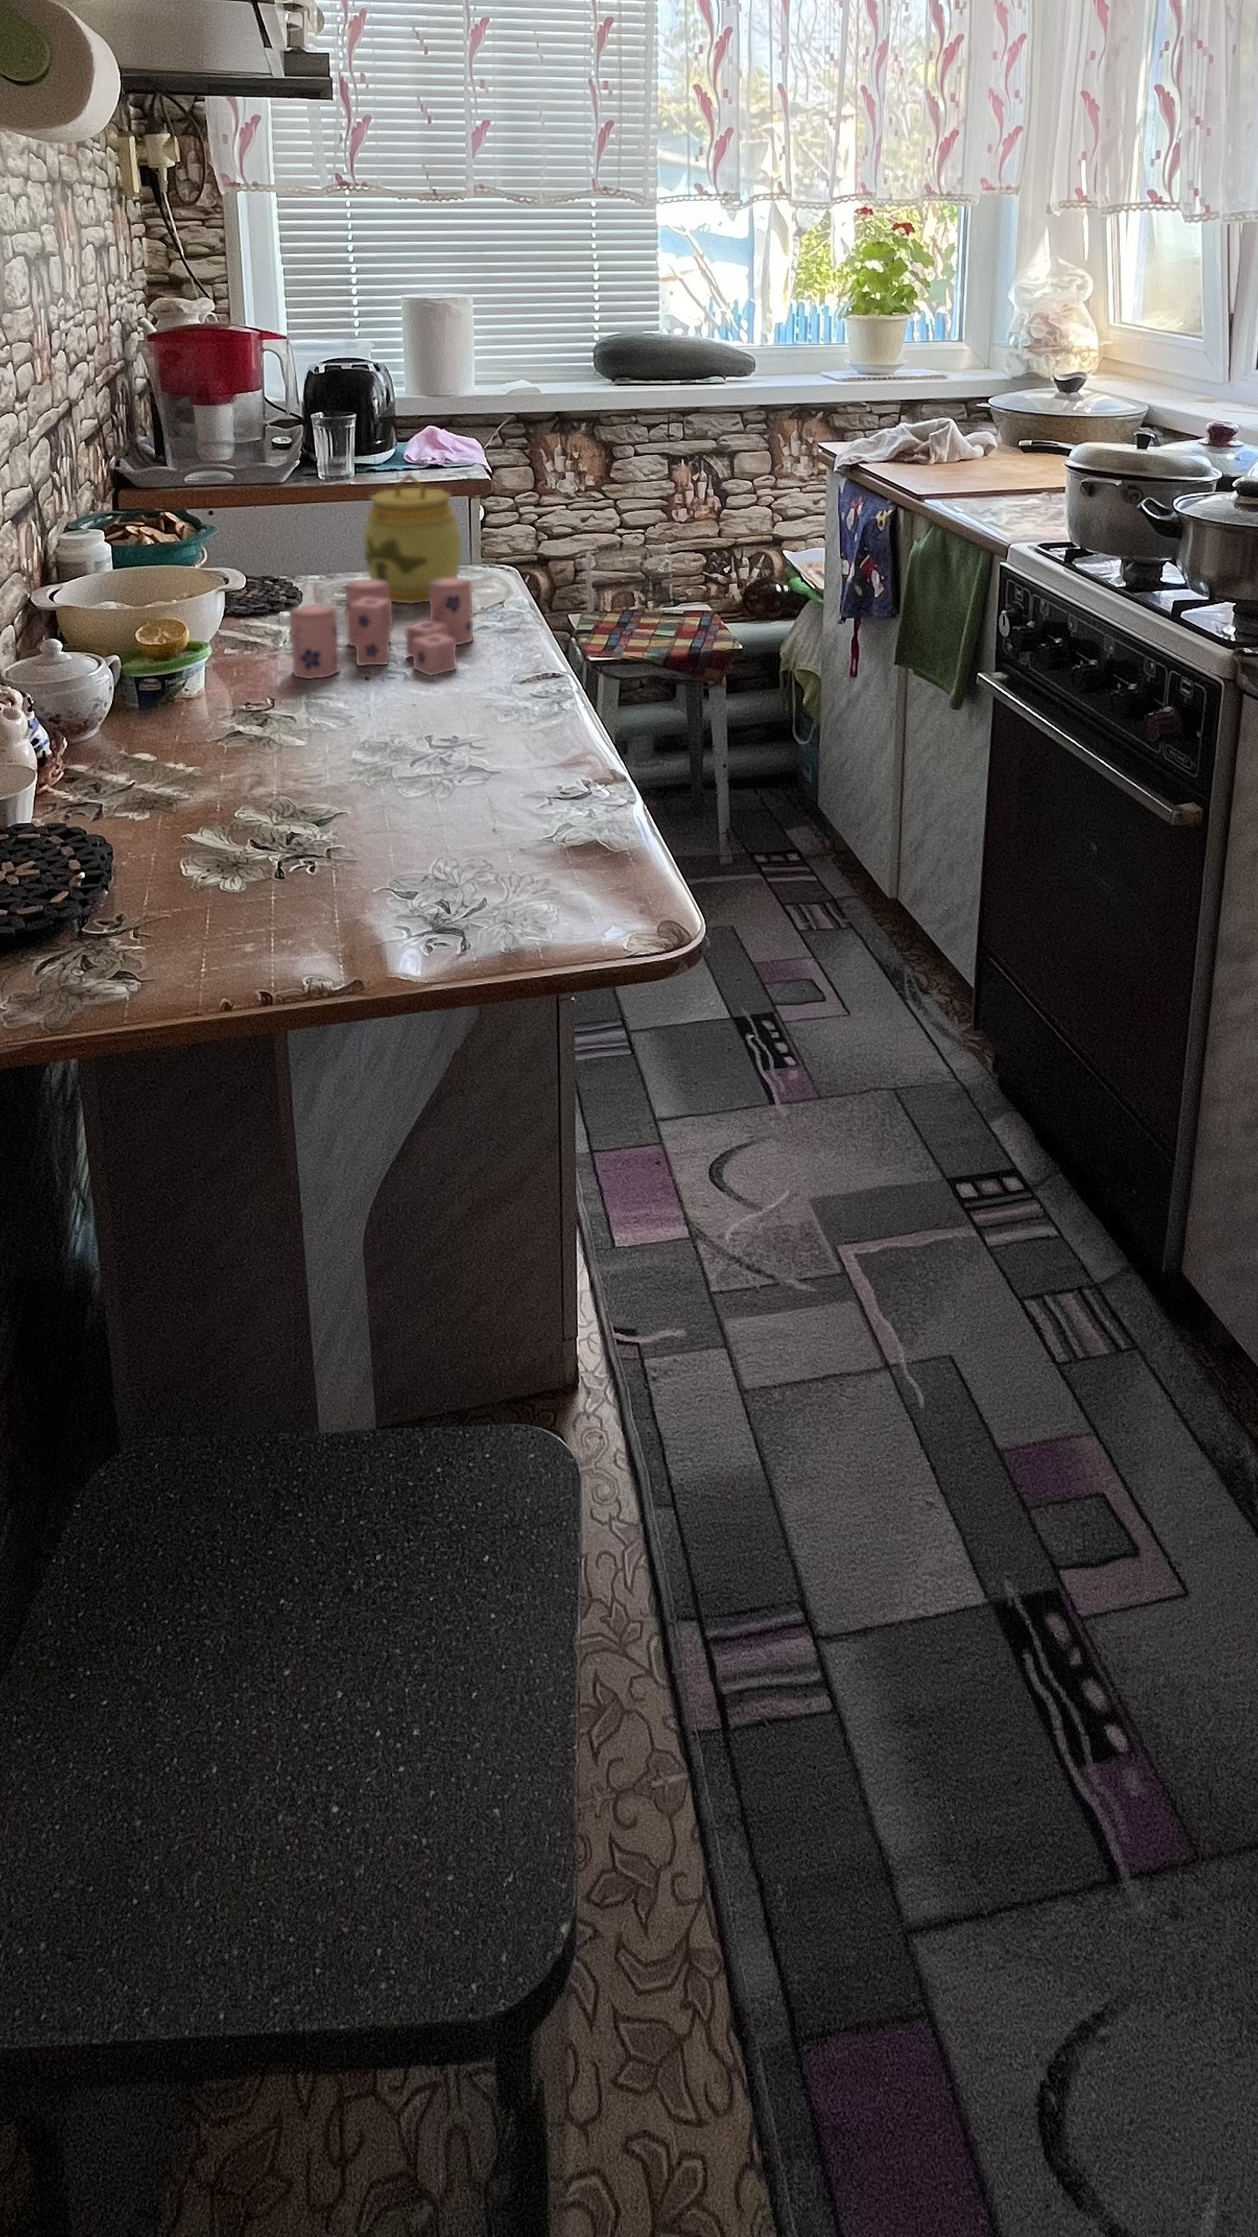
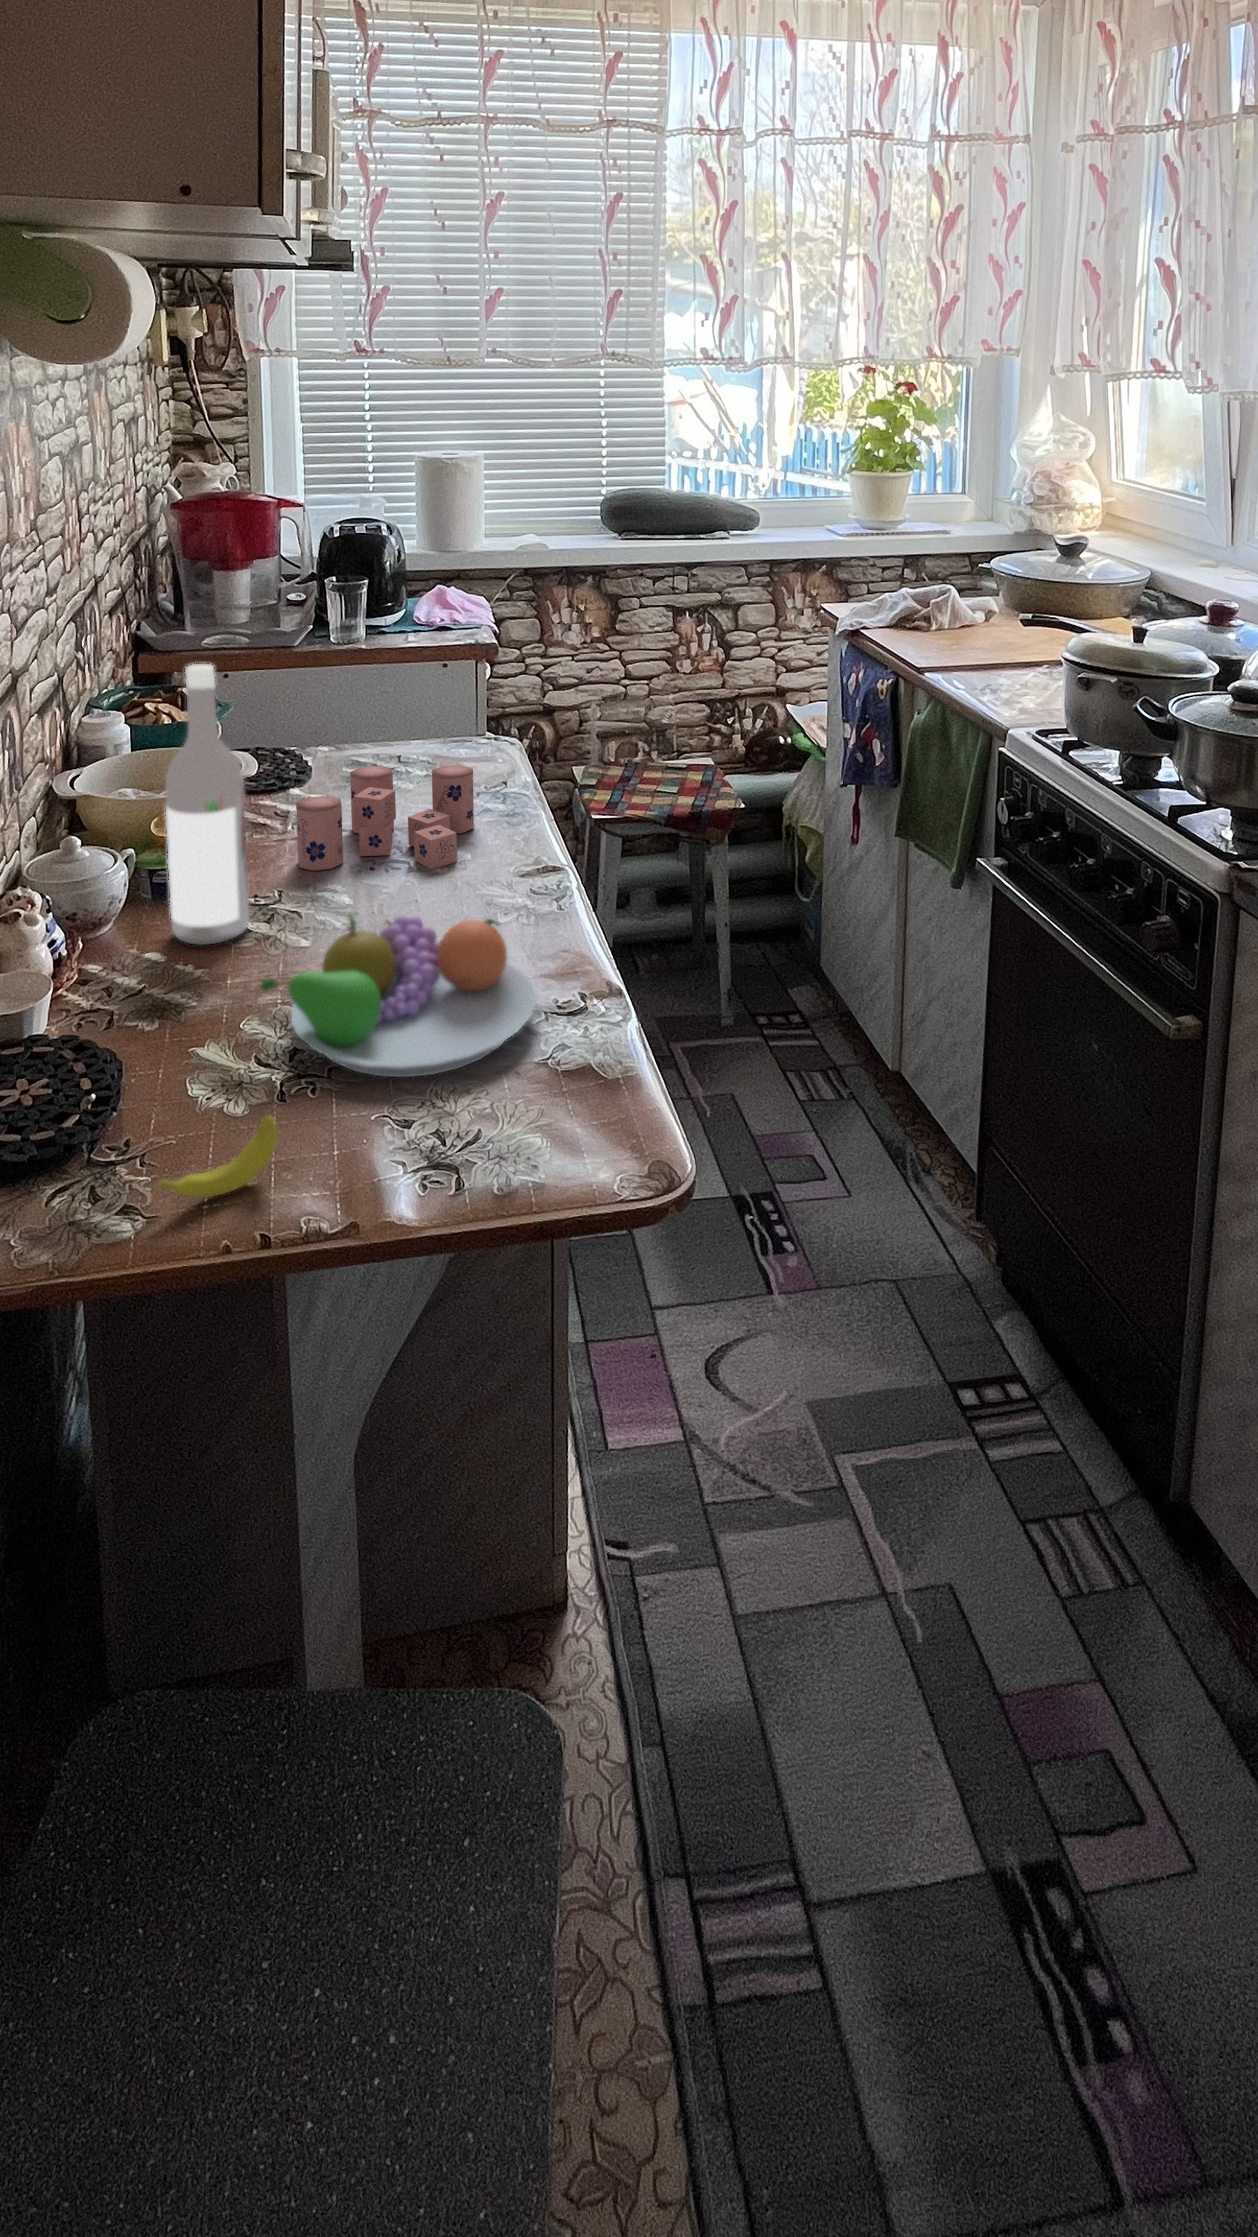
wine bottle: none [151,454,243,744] -> present [166,664,249,945]
jar: present [364,475,461,603] -> none [370,655,464,783]
fruit bowl: none [256,698,543,854] -> present [261,916,536,1077]
banana: none [148,880,278,962] -> present [156,1116,278,1198]

